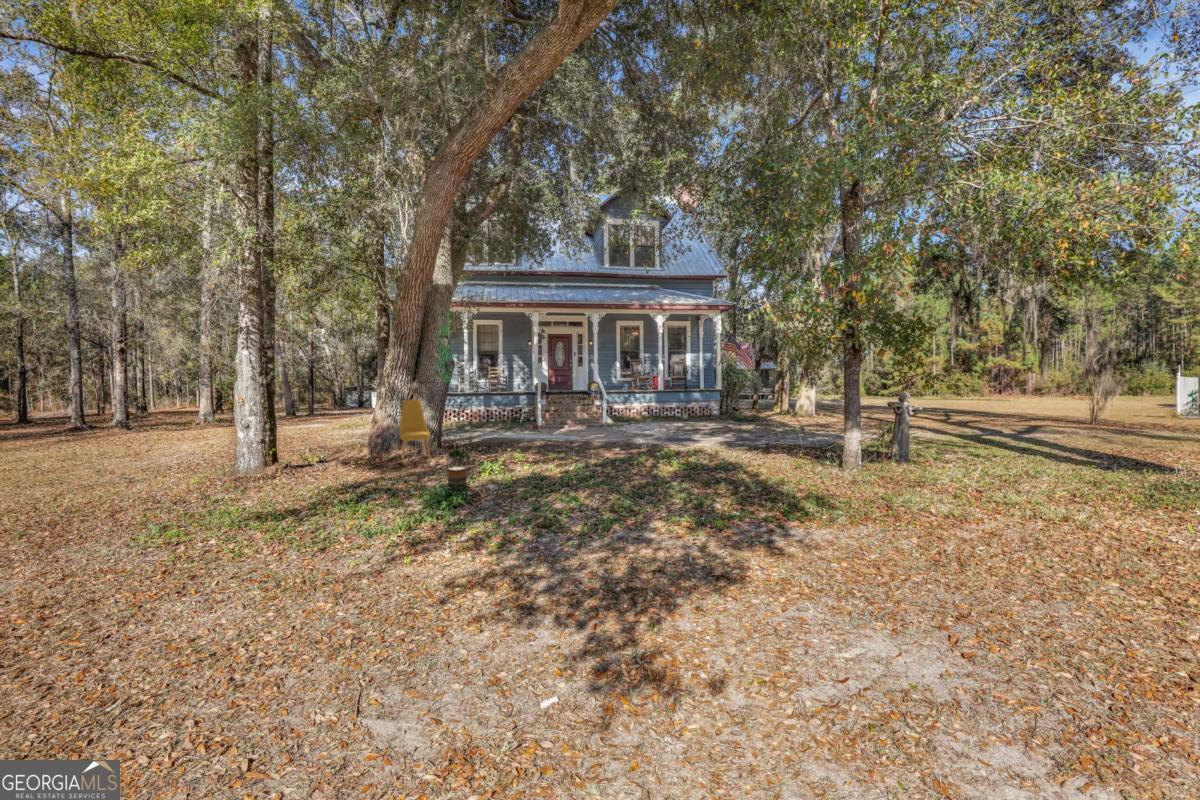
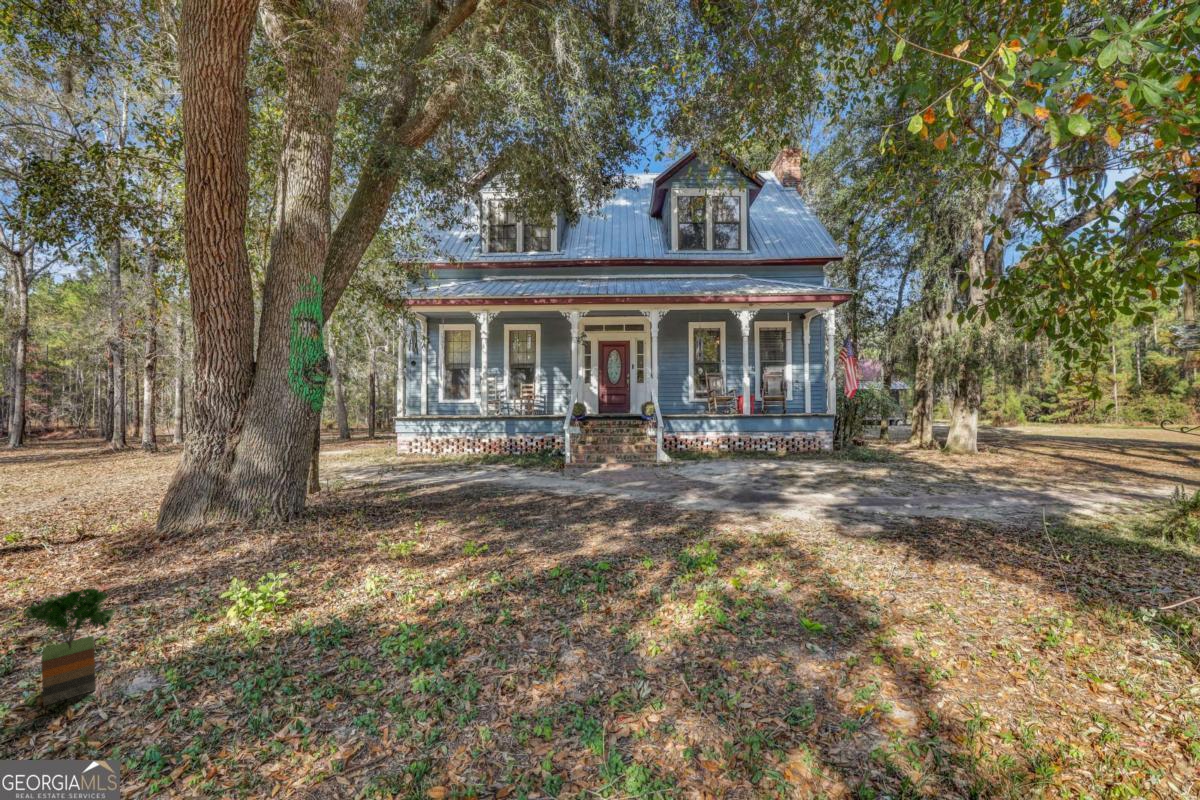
chair: present [399,400,431,462] -> none [176,434,258,561]

